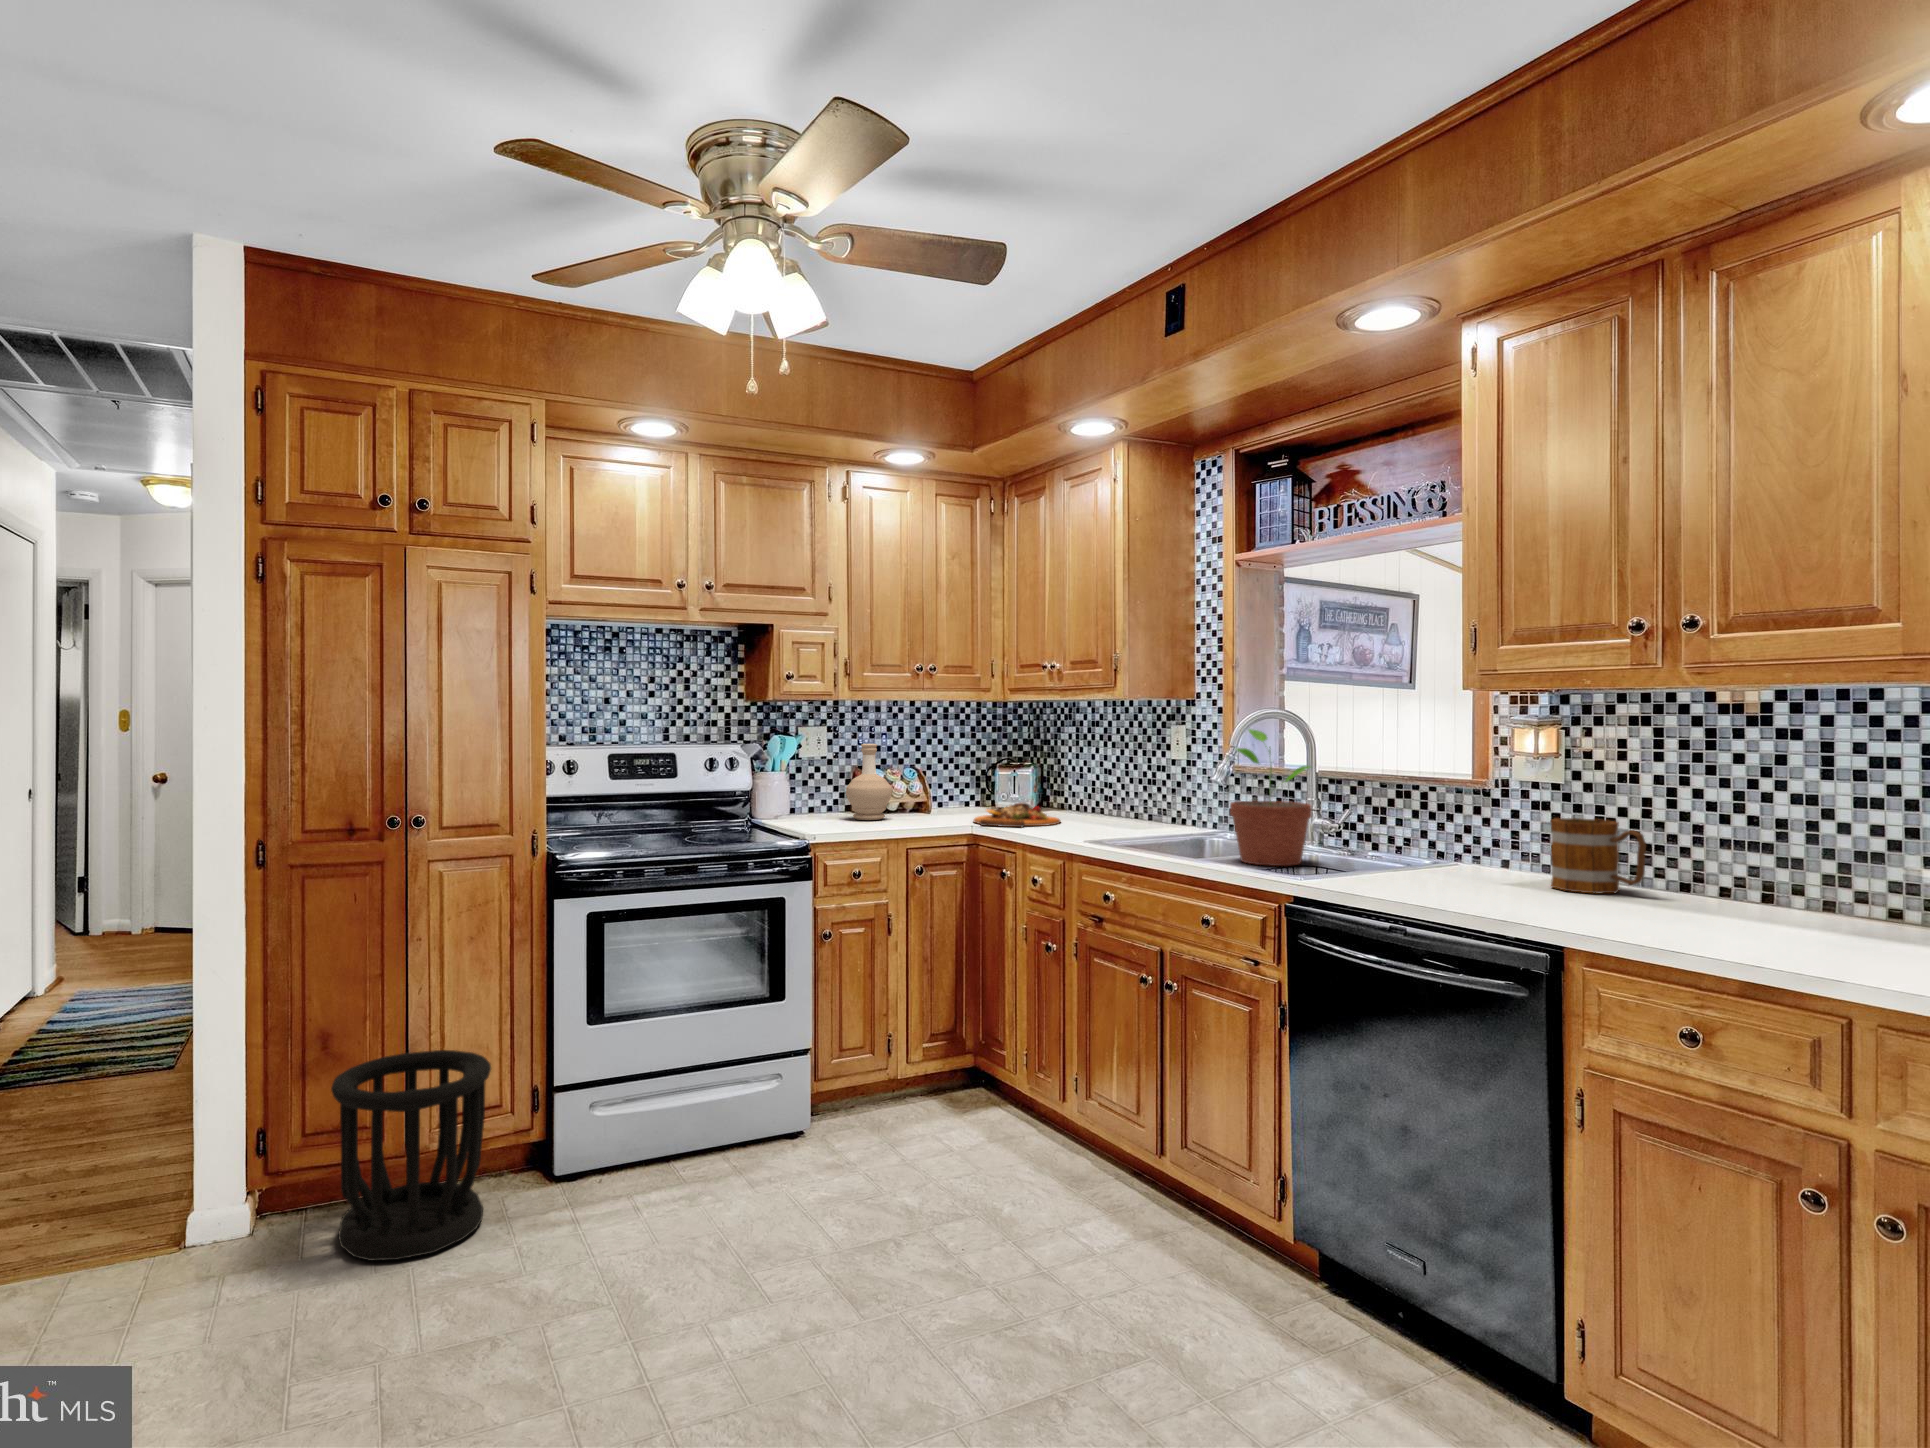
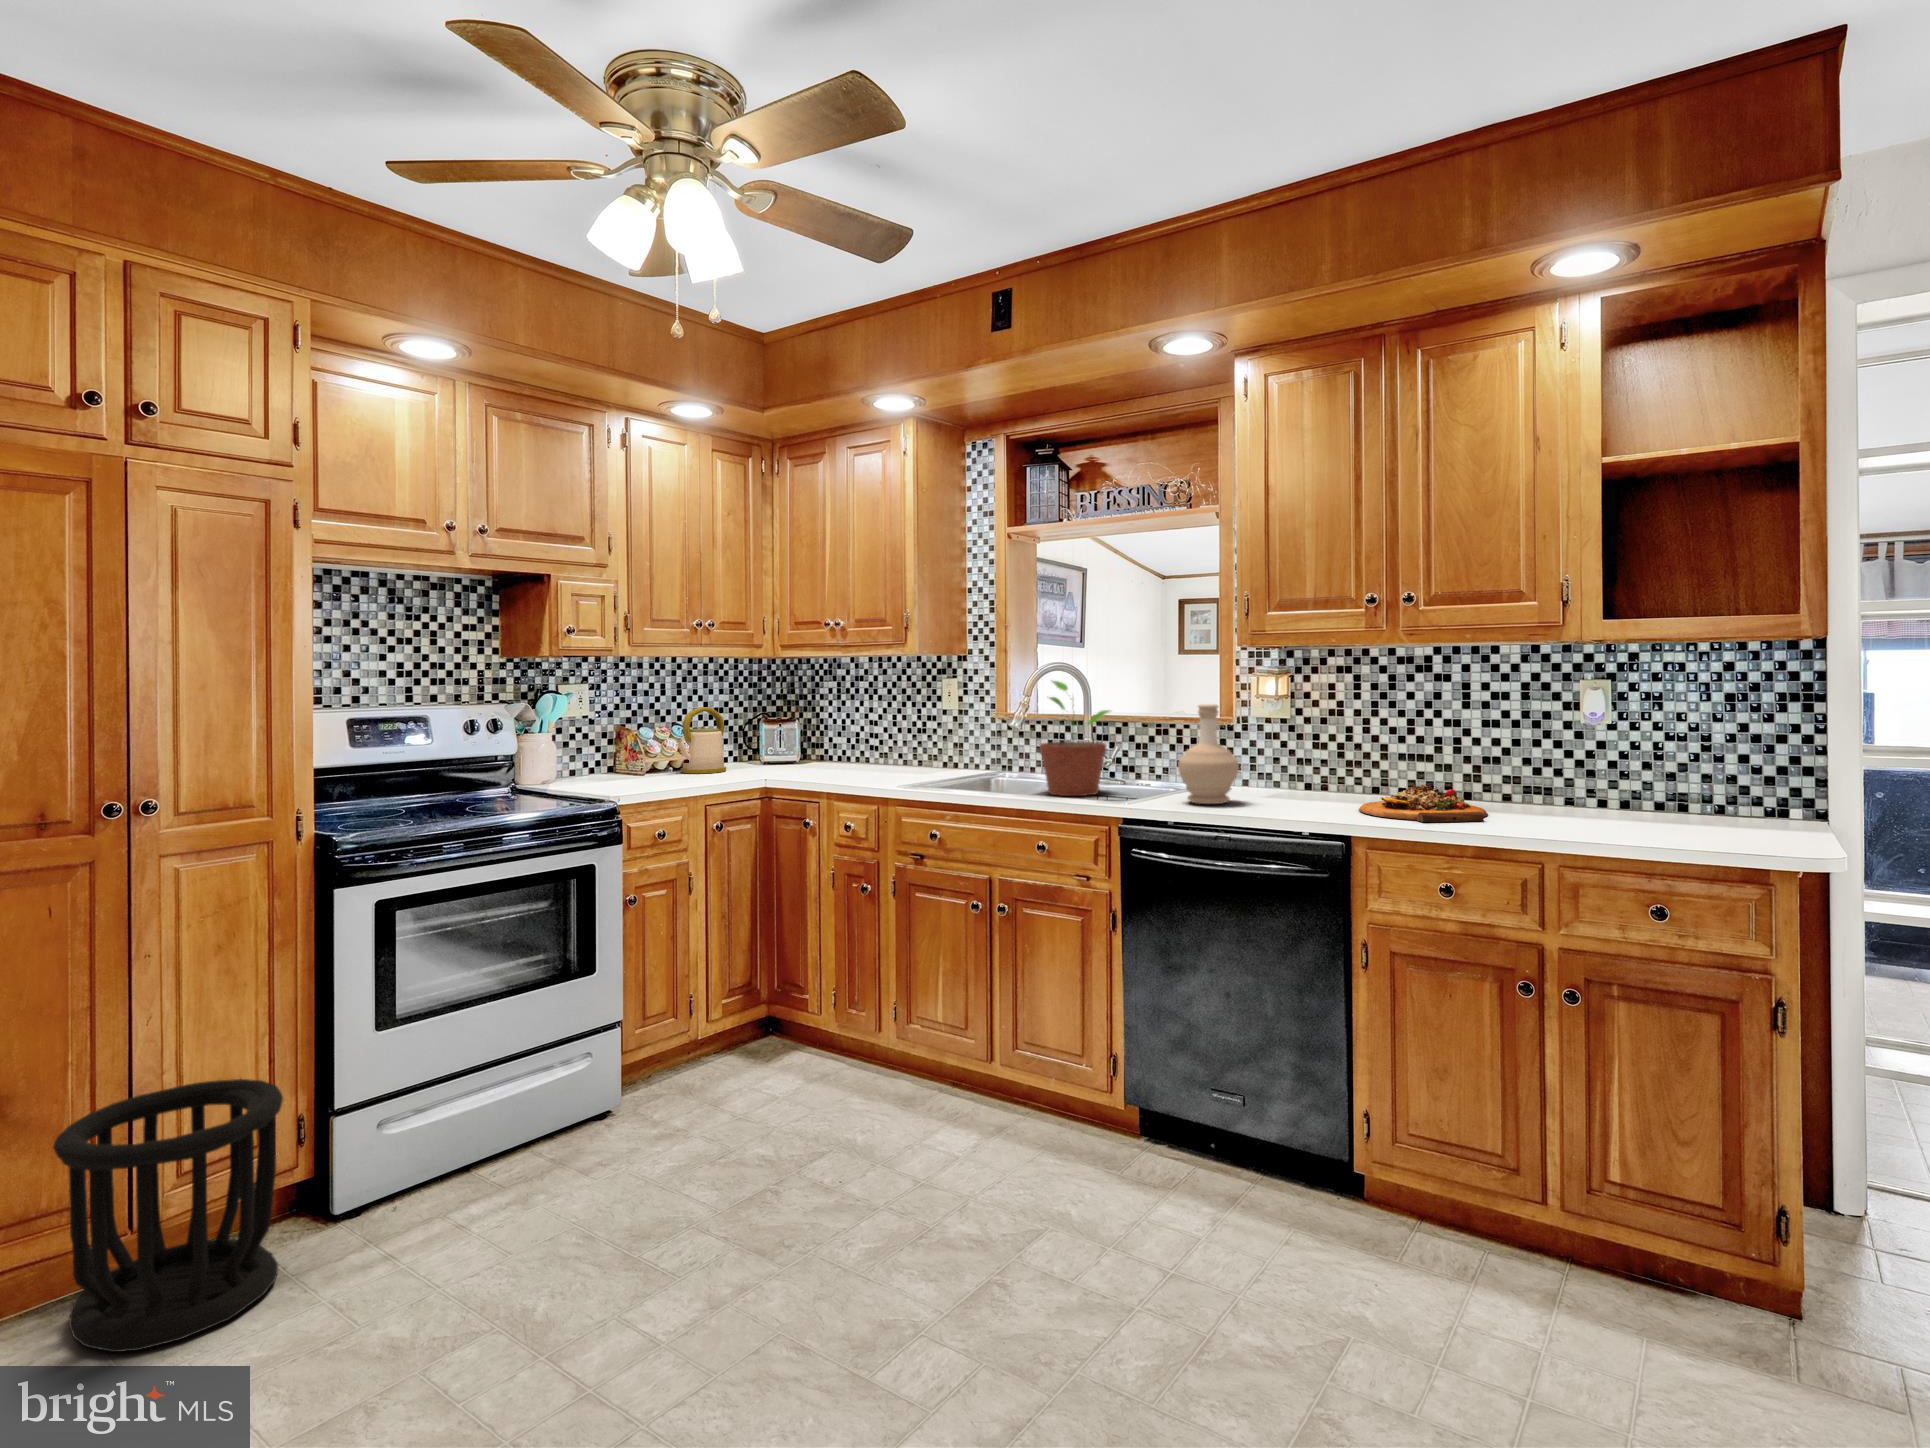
bottle: present [846,744,892,820] -> present [1178,704,1239,804]
kettle: none [909,750,958,816] -> present [676,707,726,773]
cutting board: present [974,803,1061,827] -> present [1359,785,1488,822]
mug: present [1550,818,1646,894] -> none [1290,744,1356,799]

